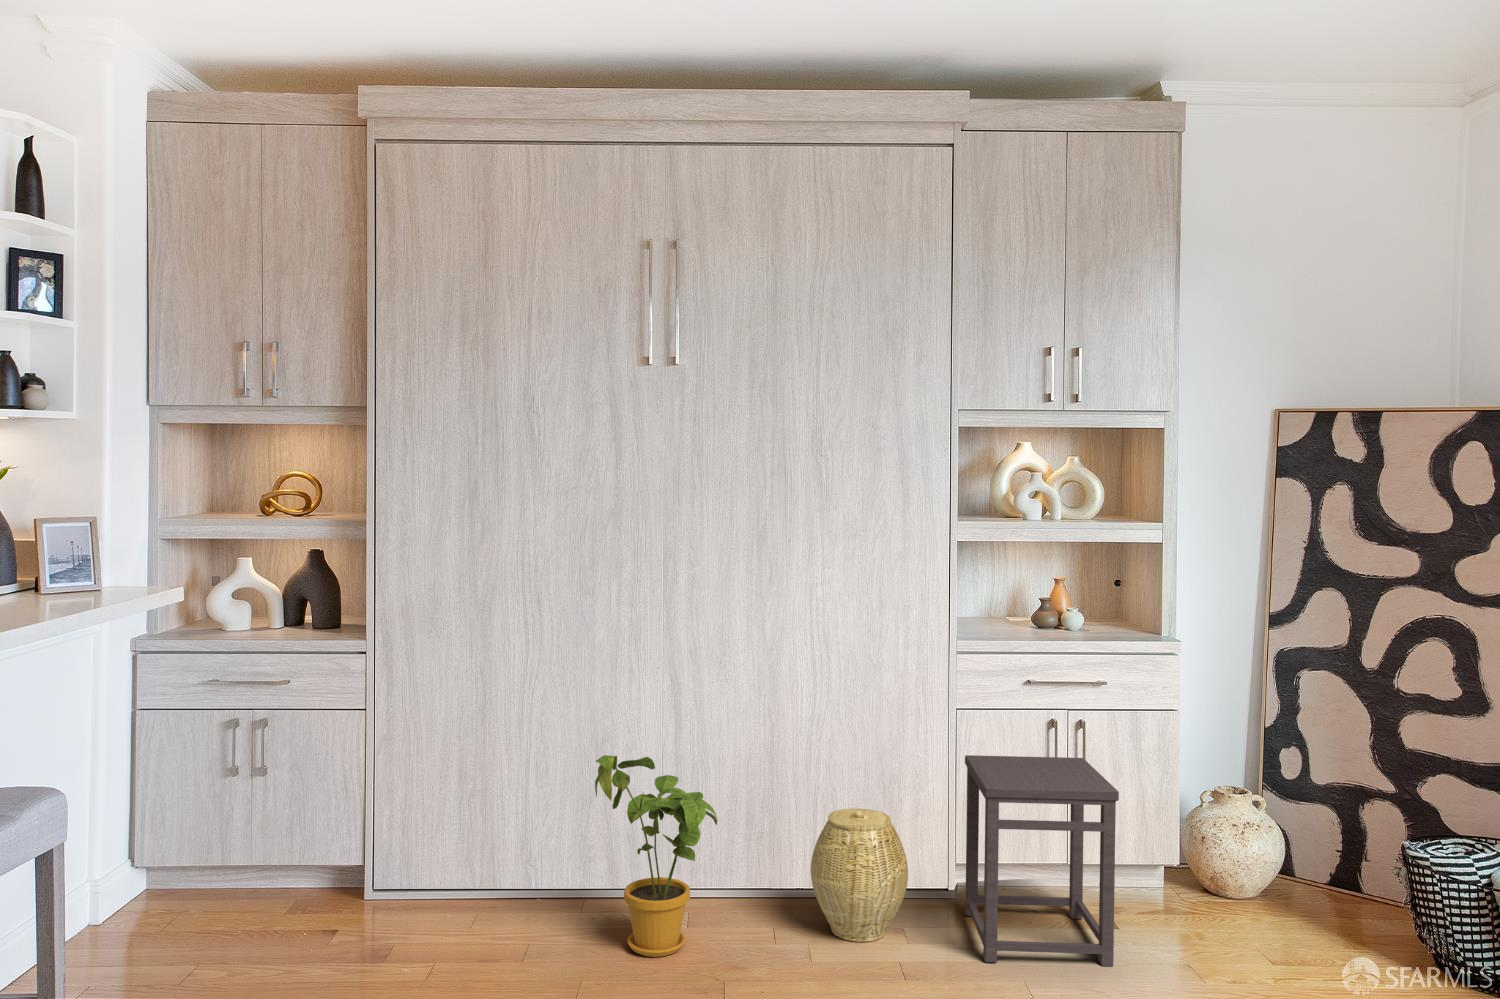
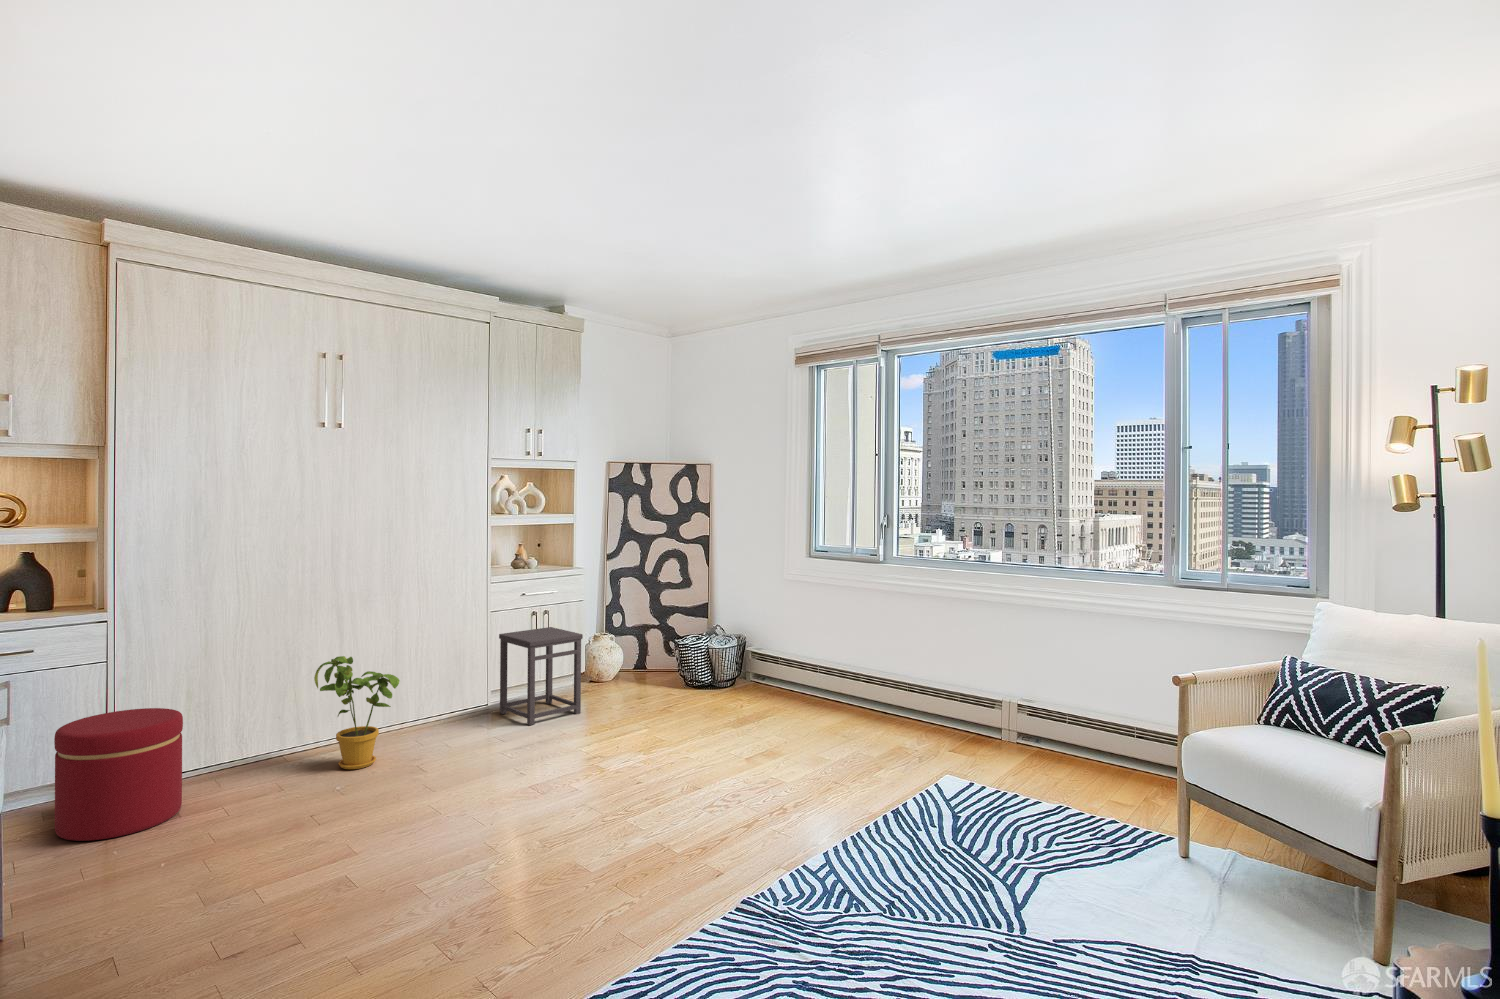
ottoman: none [274,778,423,963] -> present [54,708,183,841]
woven basket: present [811,809,908,942] -> none [430,669,485,736]

